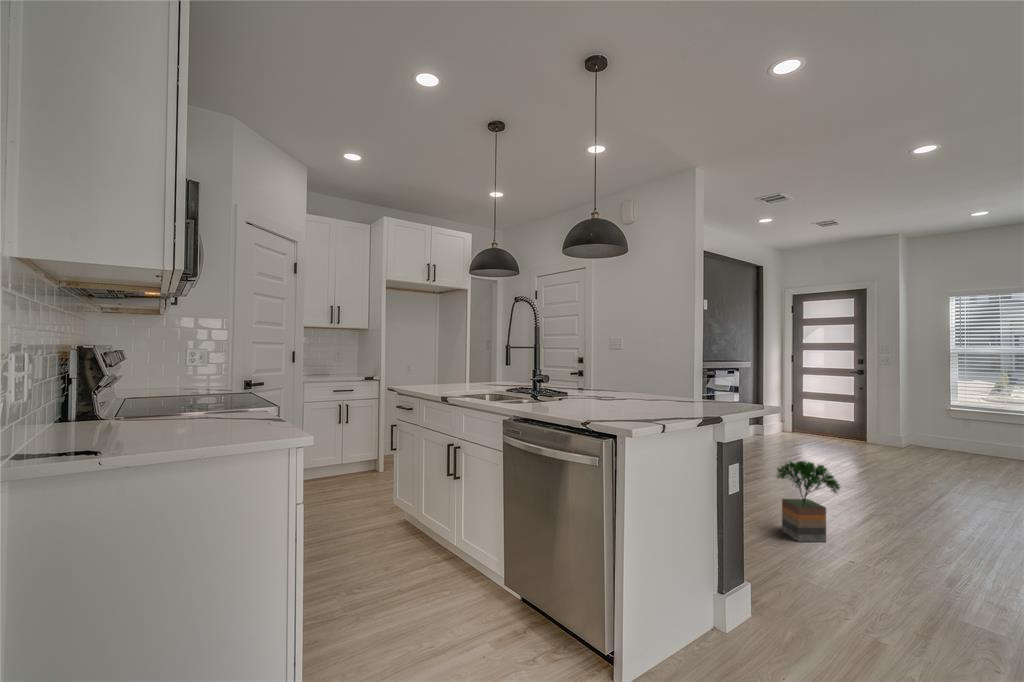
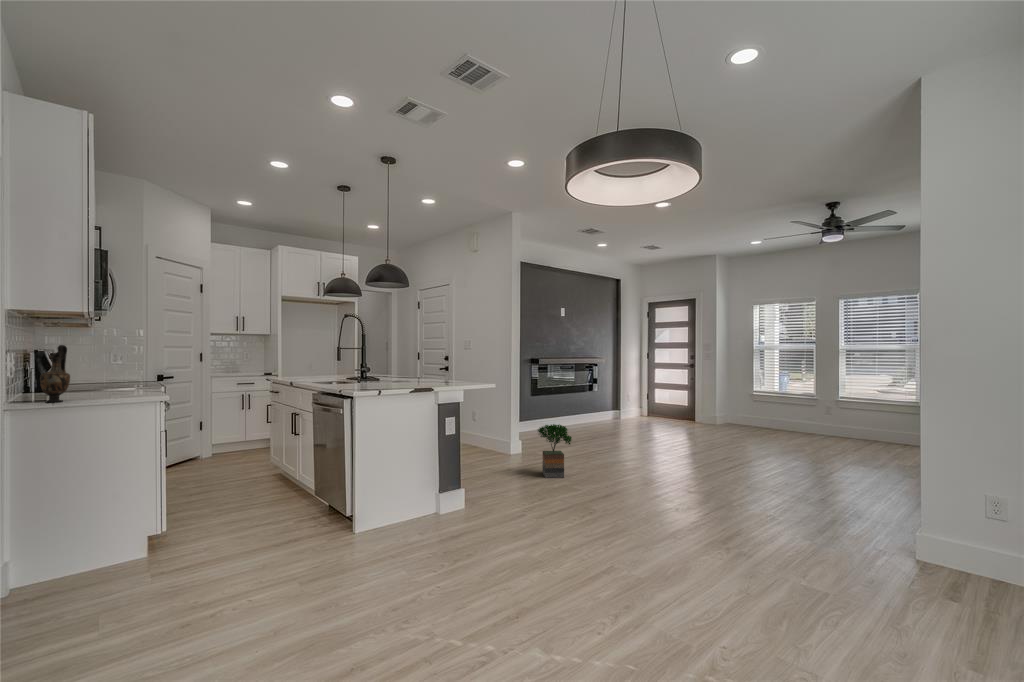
vase: none [76,336,137,460] -> present [40,345,70,402]

